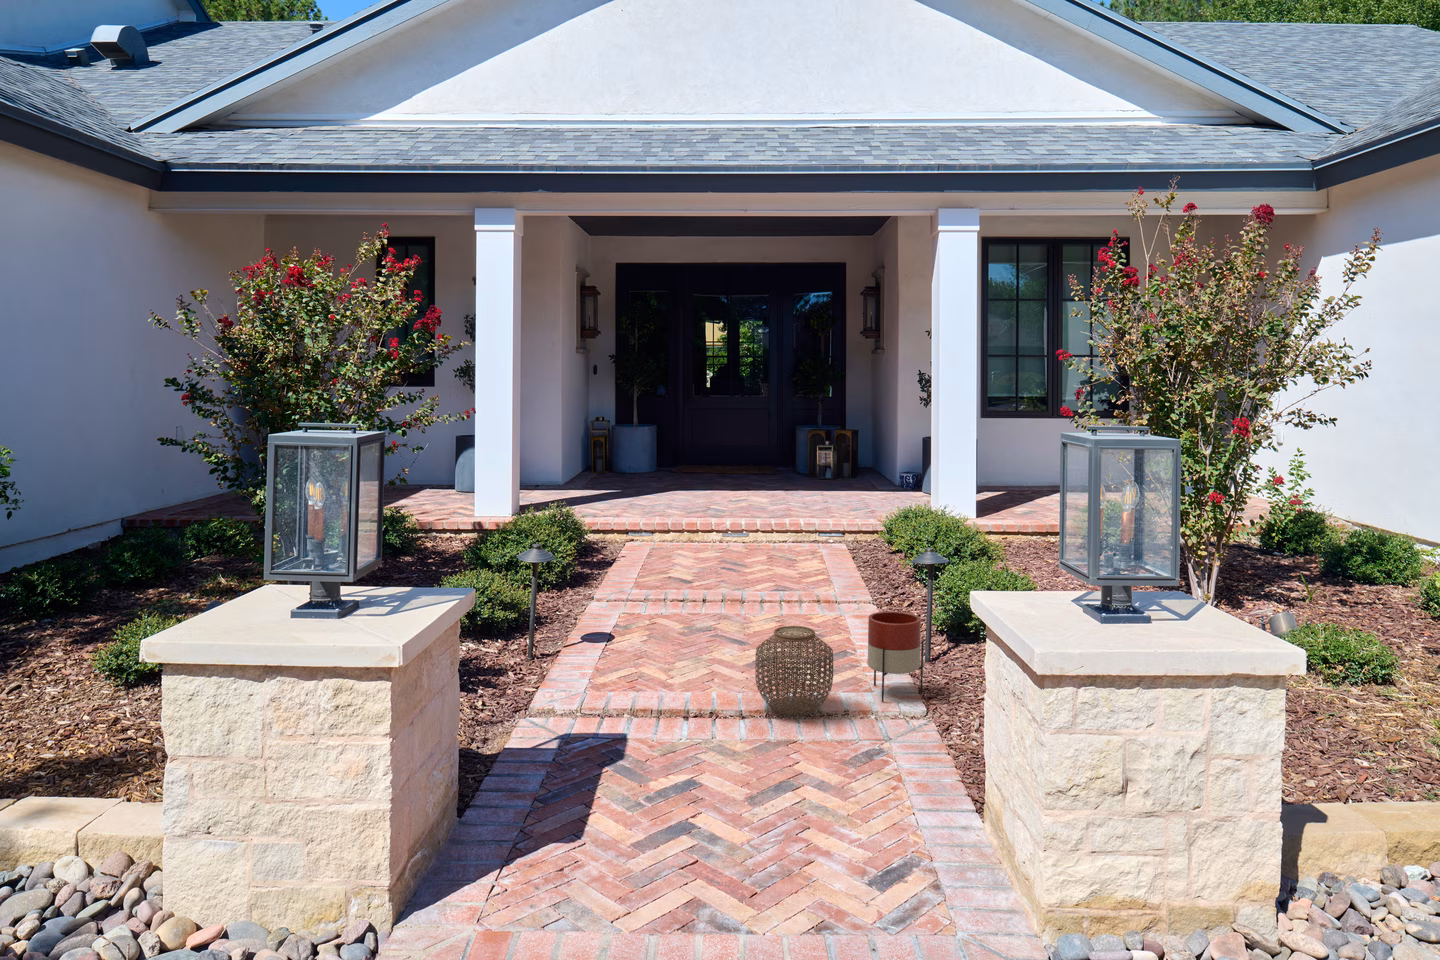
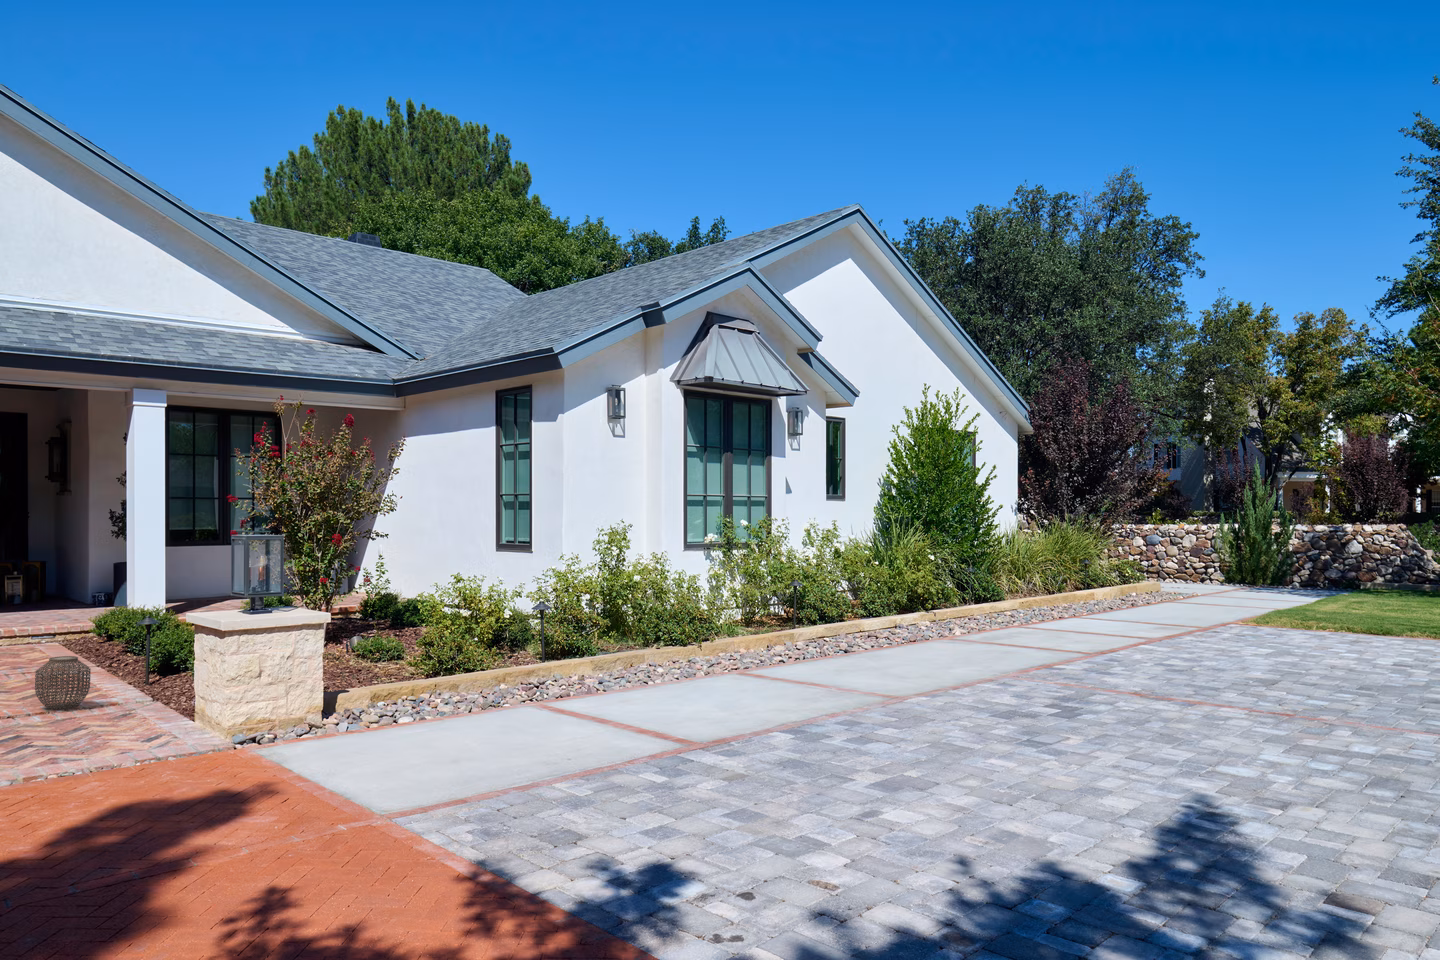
planter: present [867,611,924,702] -> none [110,647,147,699]

